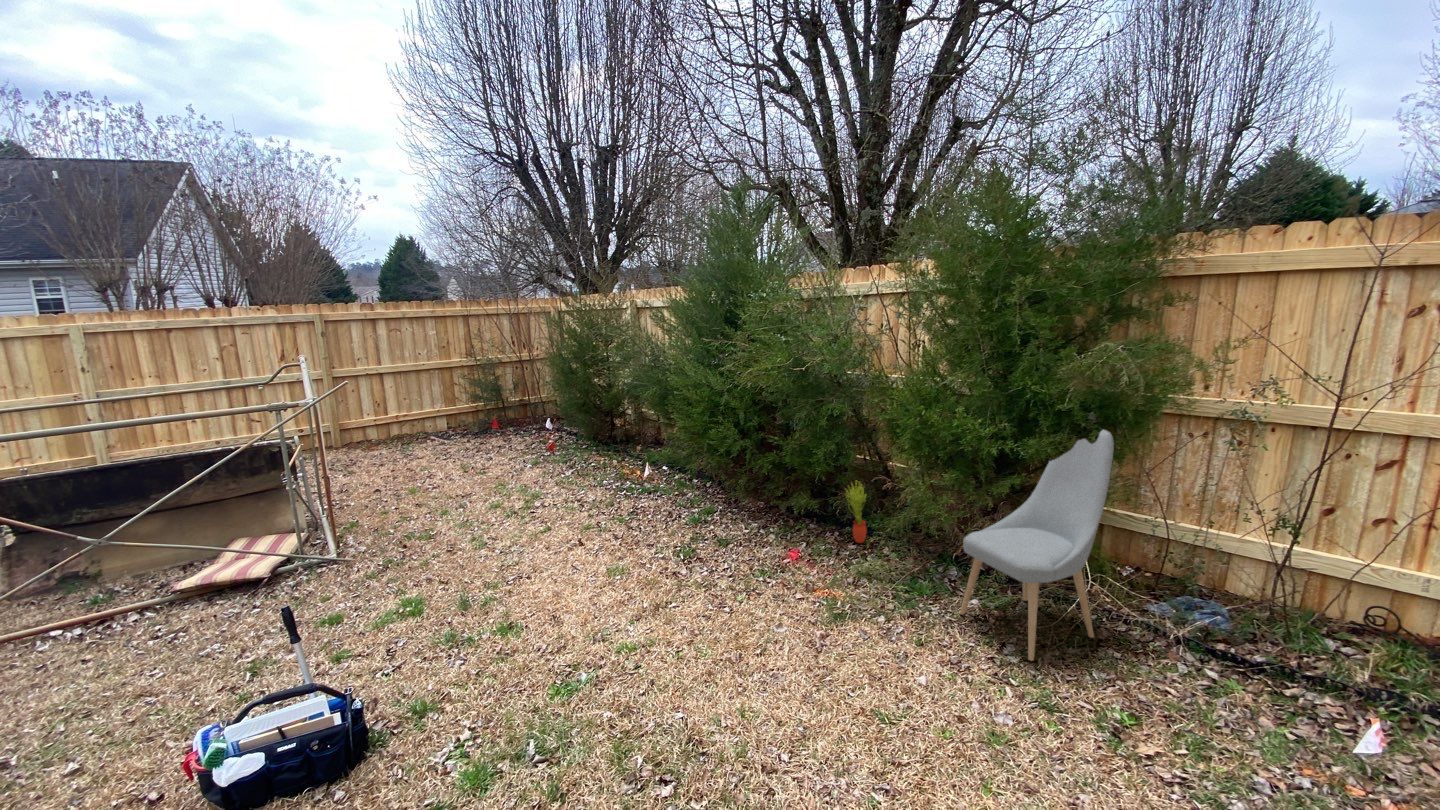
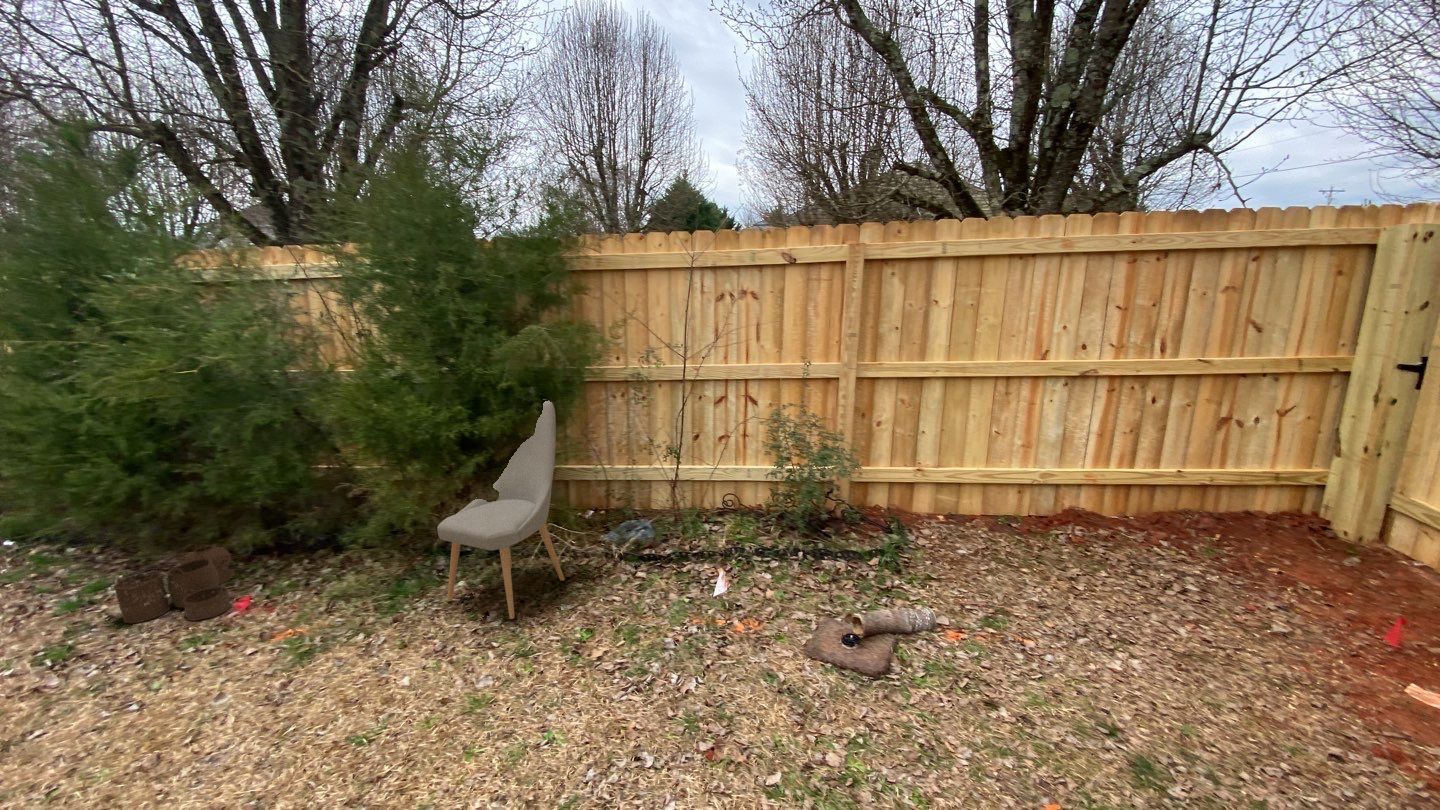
potted plant: present [846,480,867,543] -> none [305,496,343,566]
woven basket: none [722,497,788,558] -> present [114,545,235,623]

